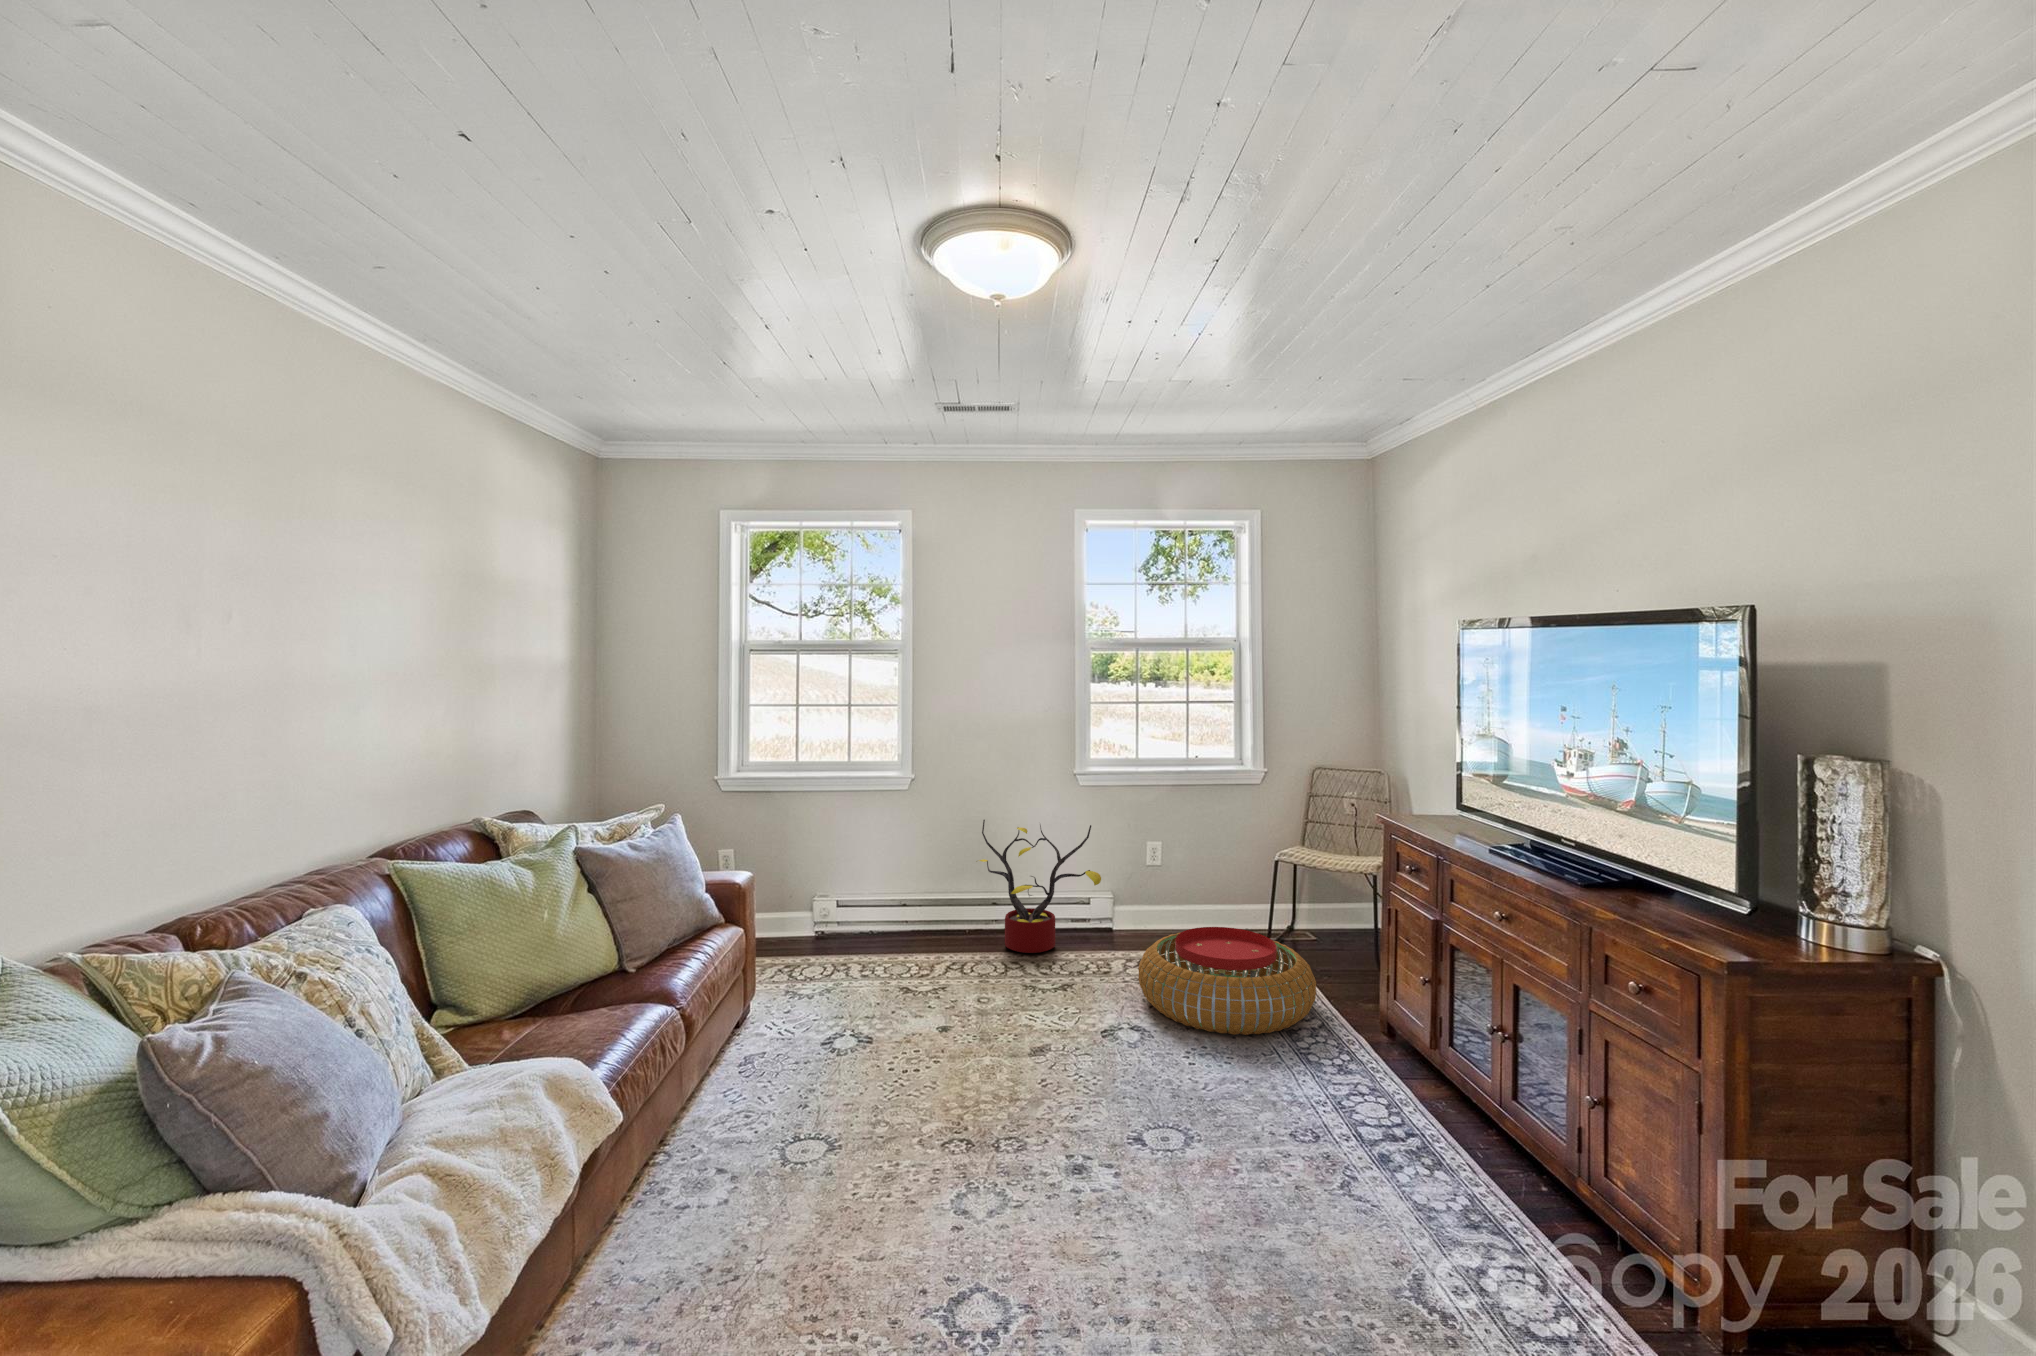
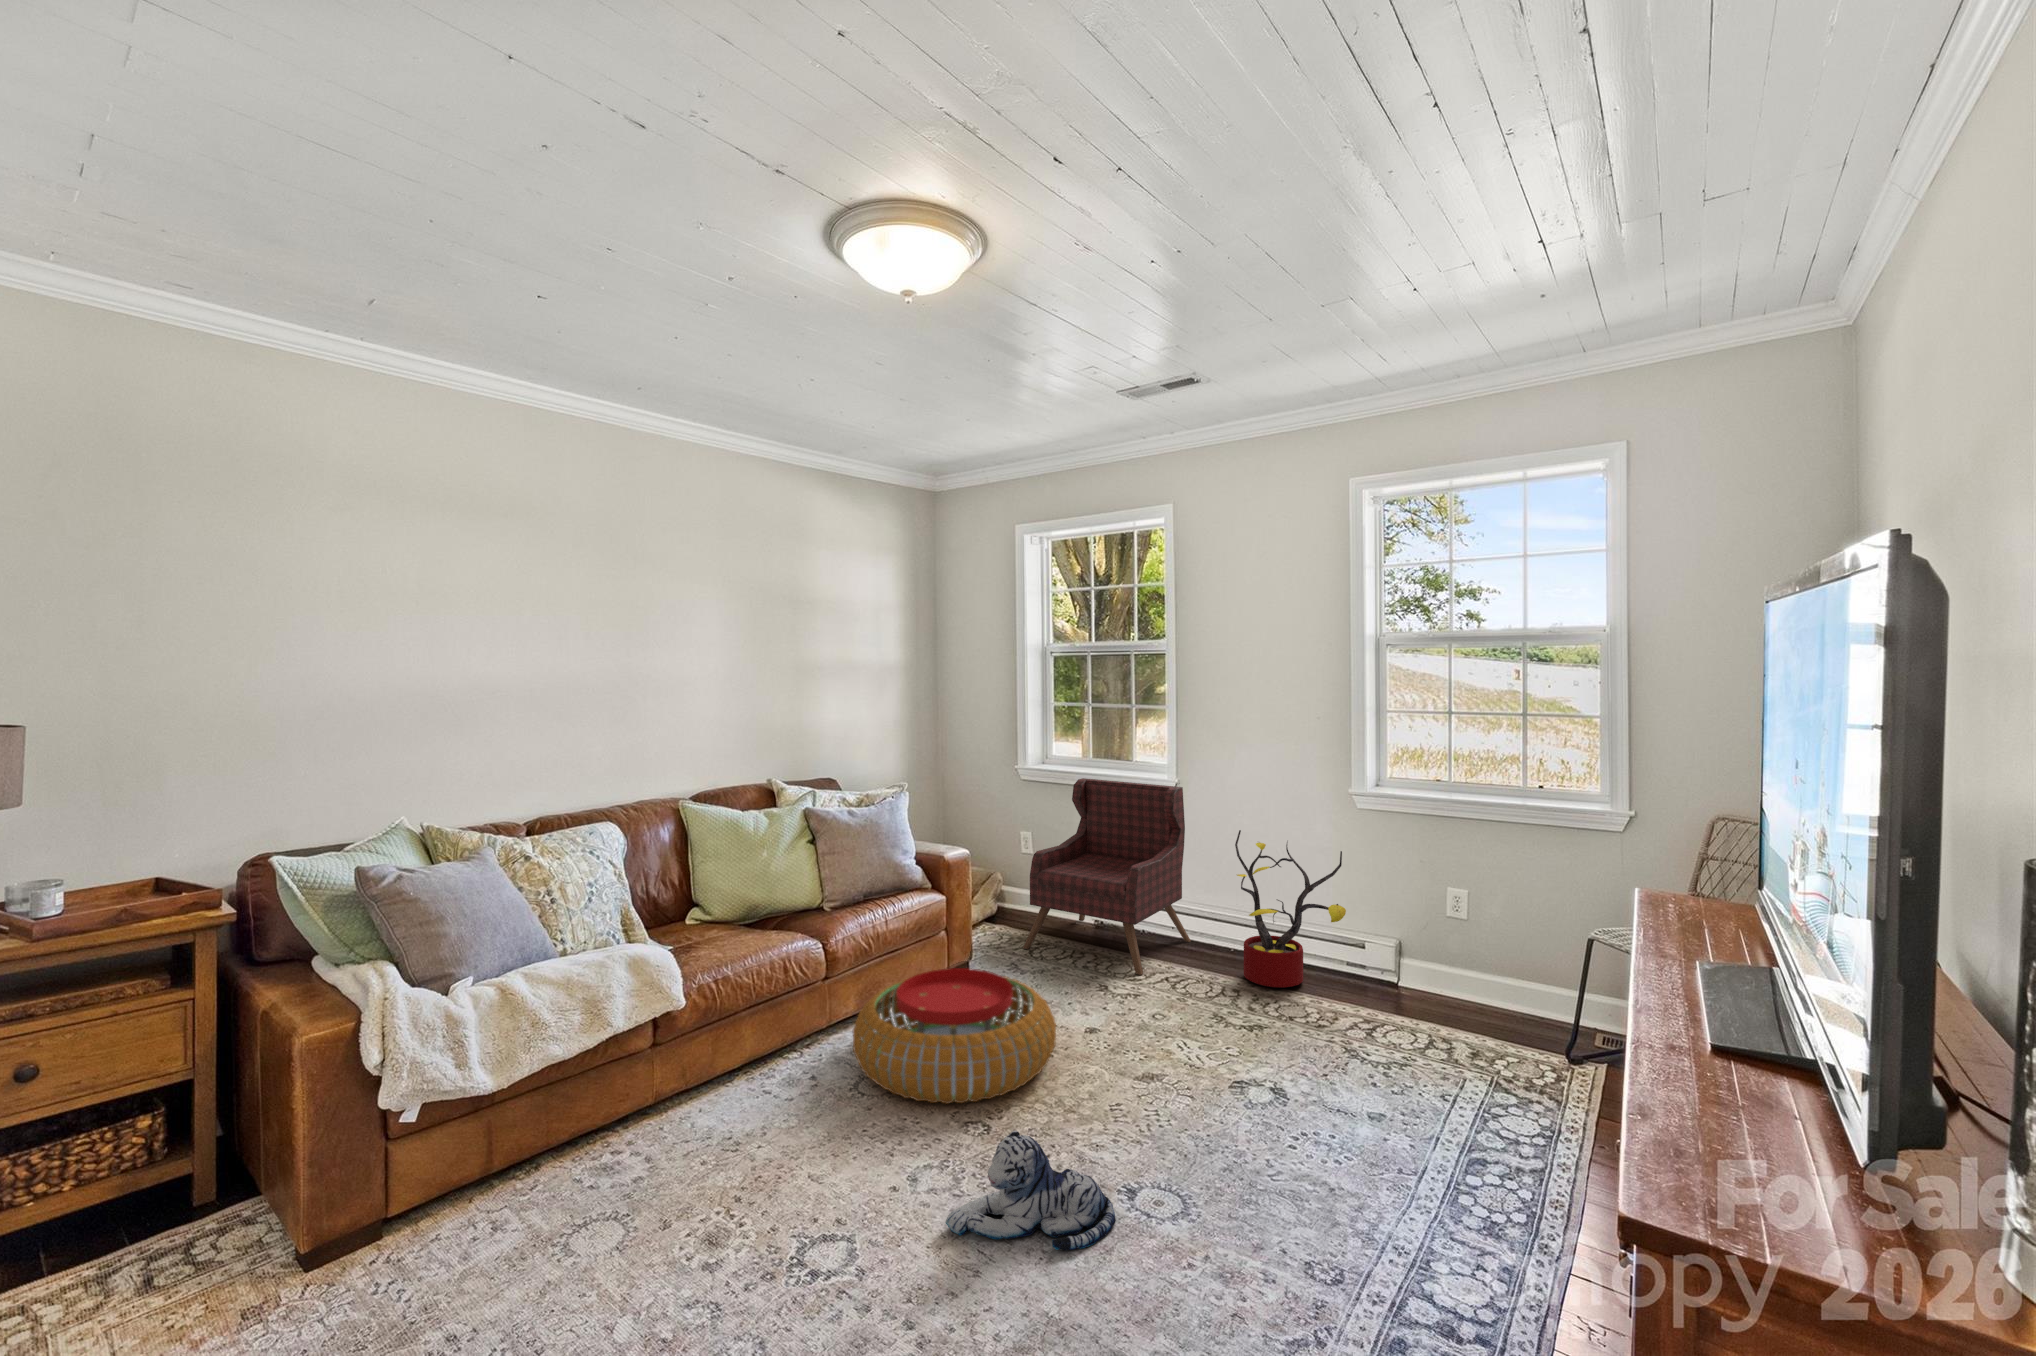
armchair: none [786,786,929,973] -> present [1023,778,1191,975]
pouf: present [1138,927,1316,1035] -> present [853,968,1056,1104]
plush toy: none [1046,1114,1163,1233] -> present [945,1131,1116,1251]

